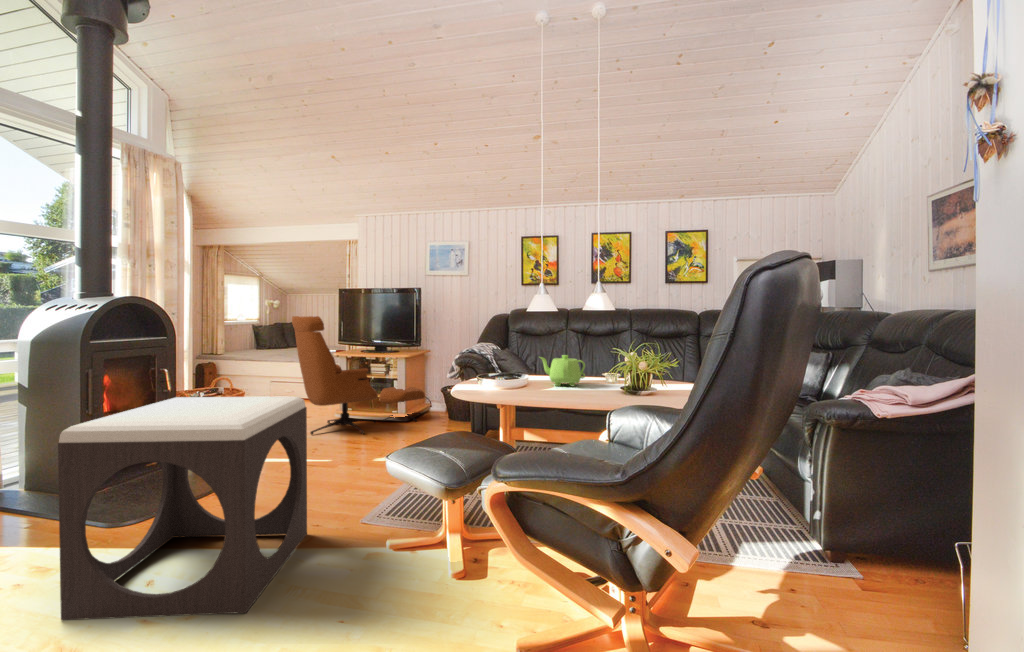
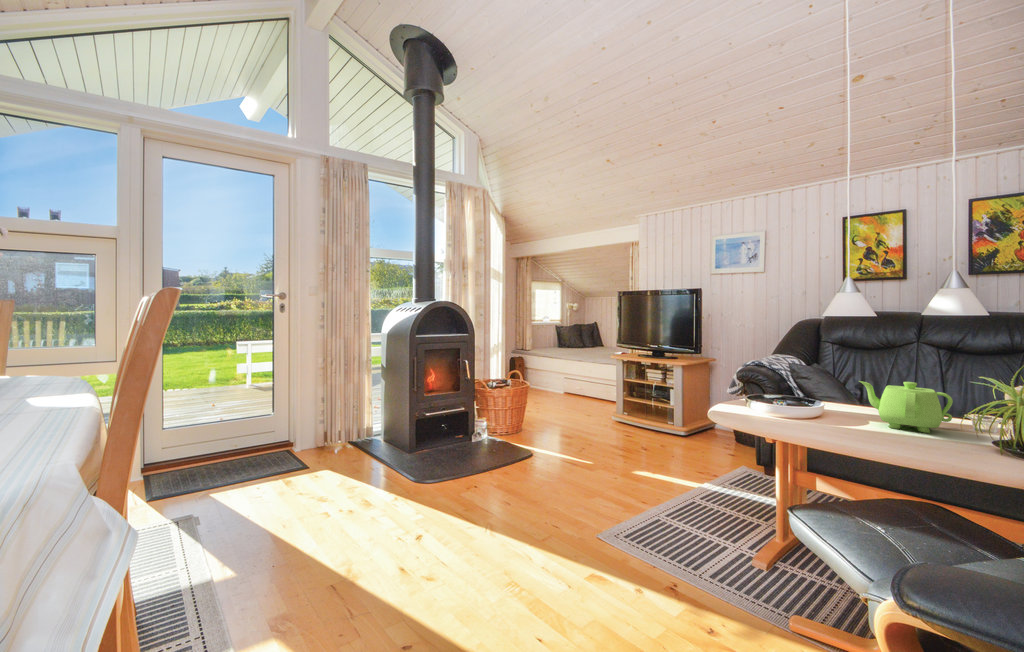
lounge chair: present [292,316,425,434] -> none [570,318,706,441]
footstool: present [58,396,307,620] -> none [348,389,548,619]

